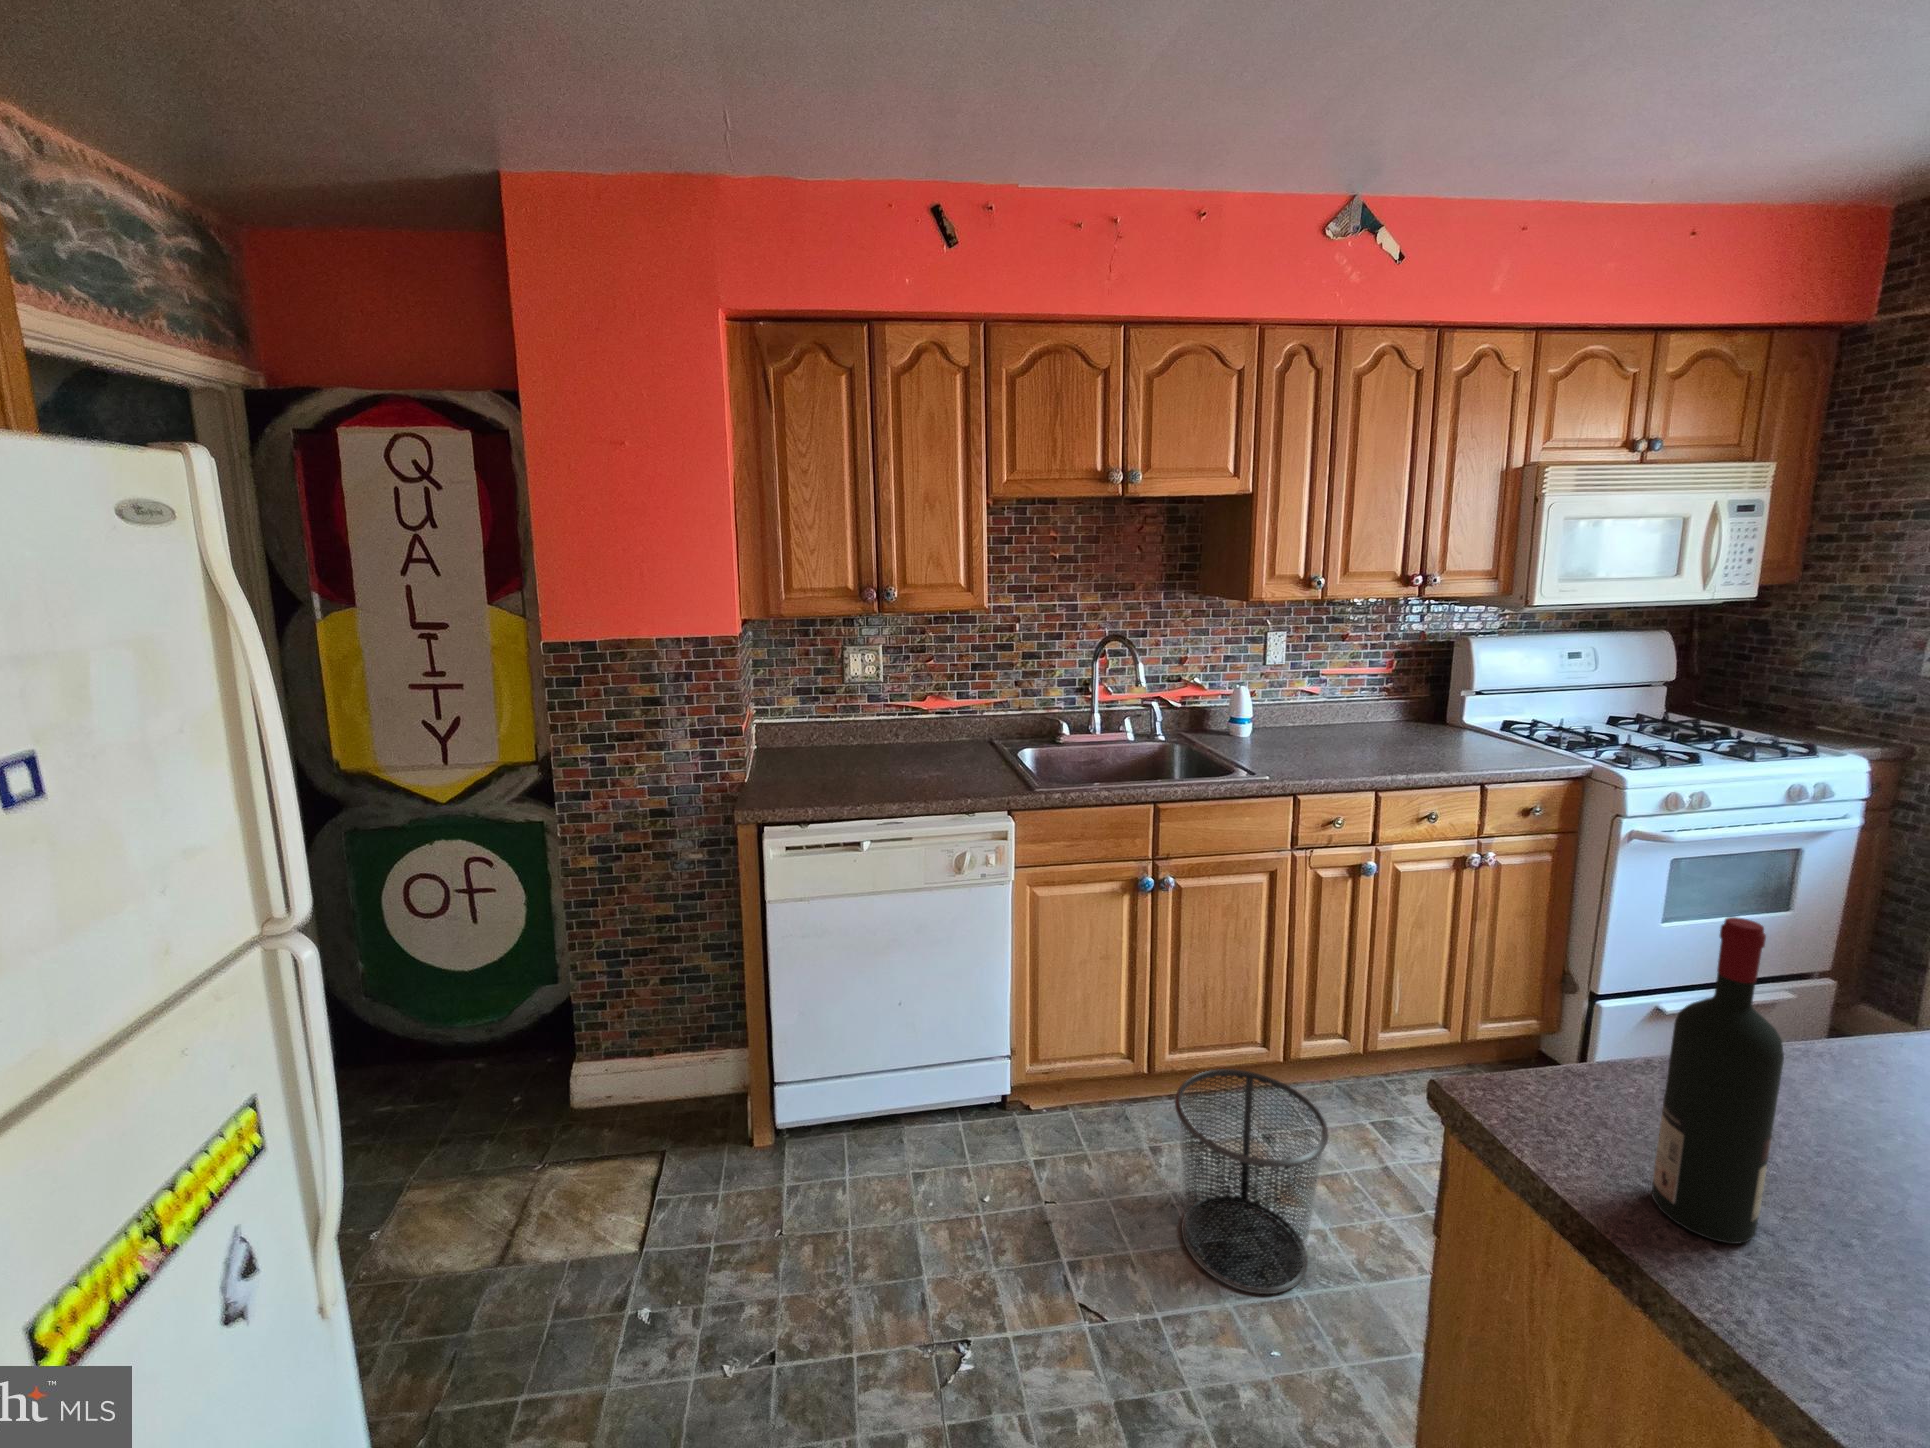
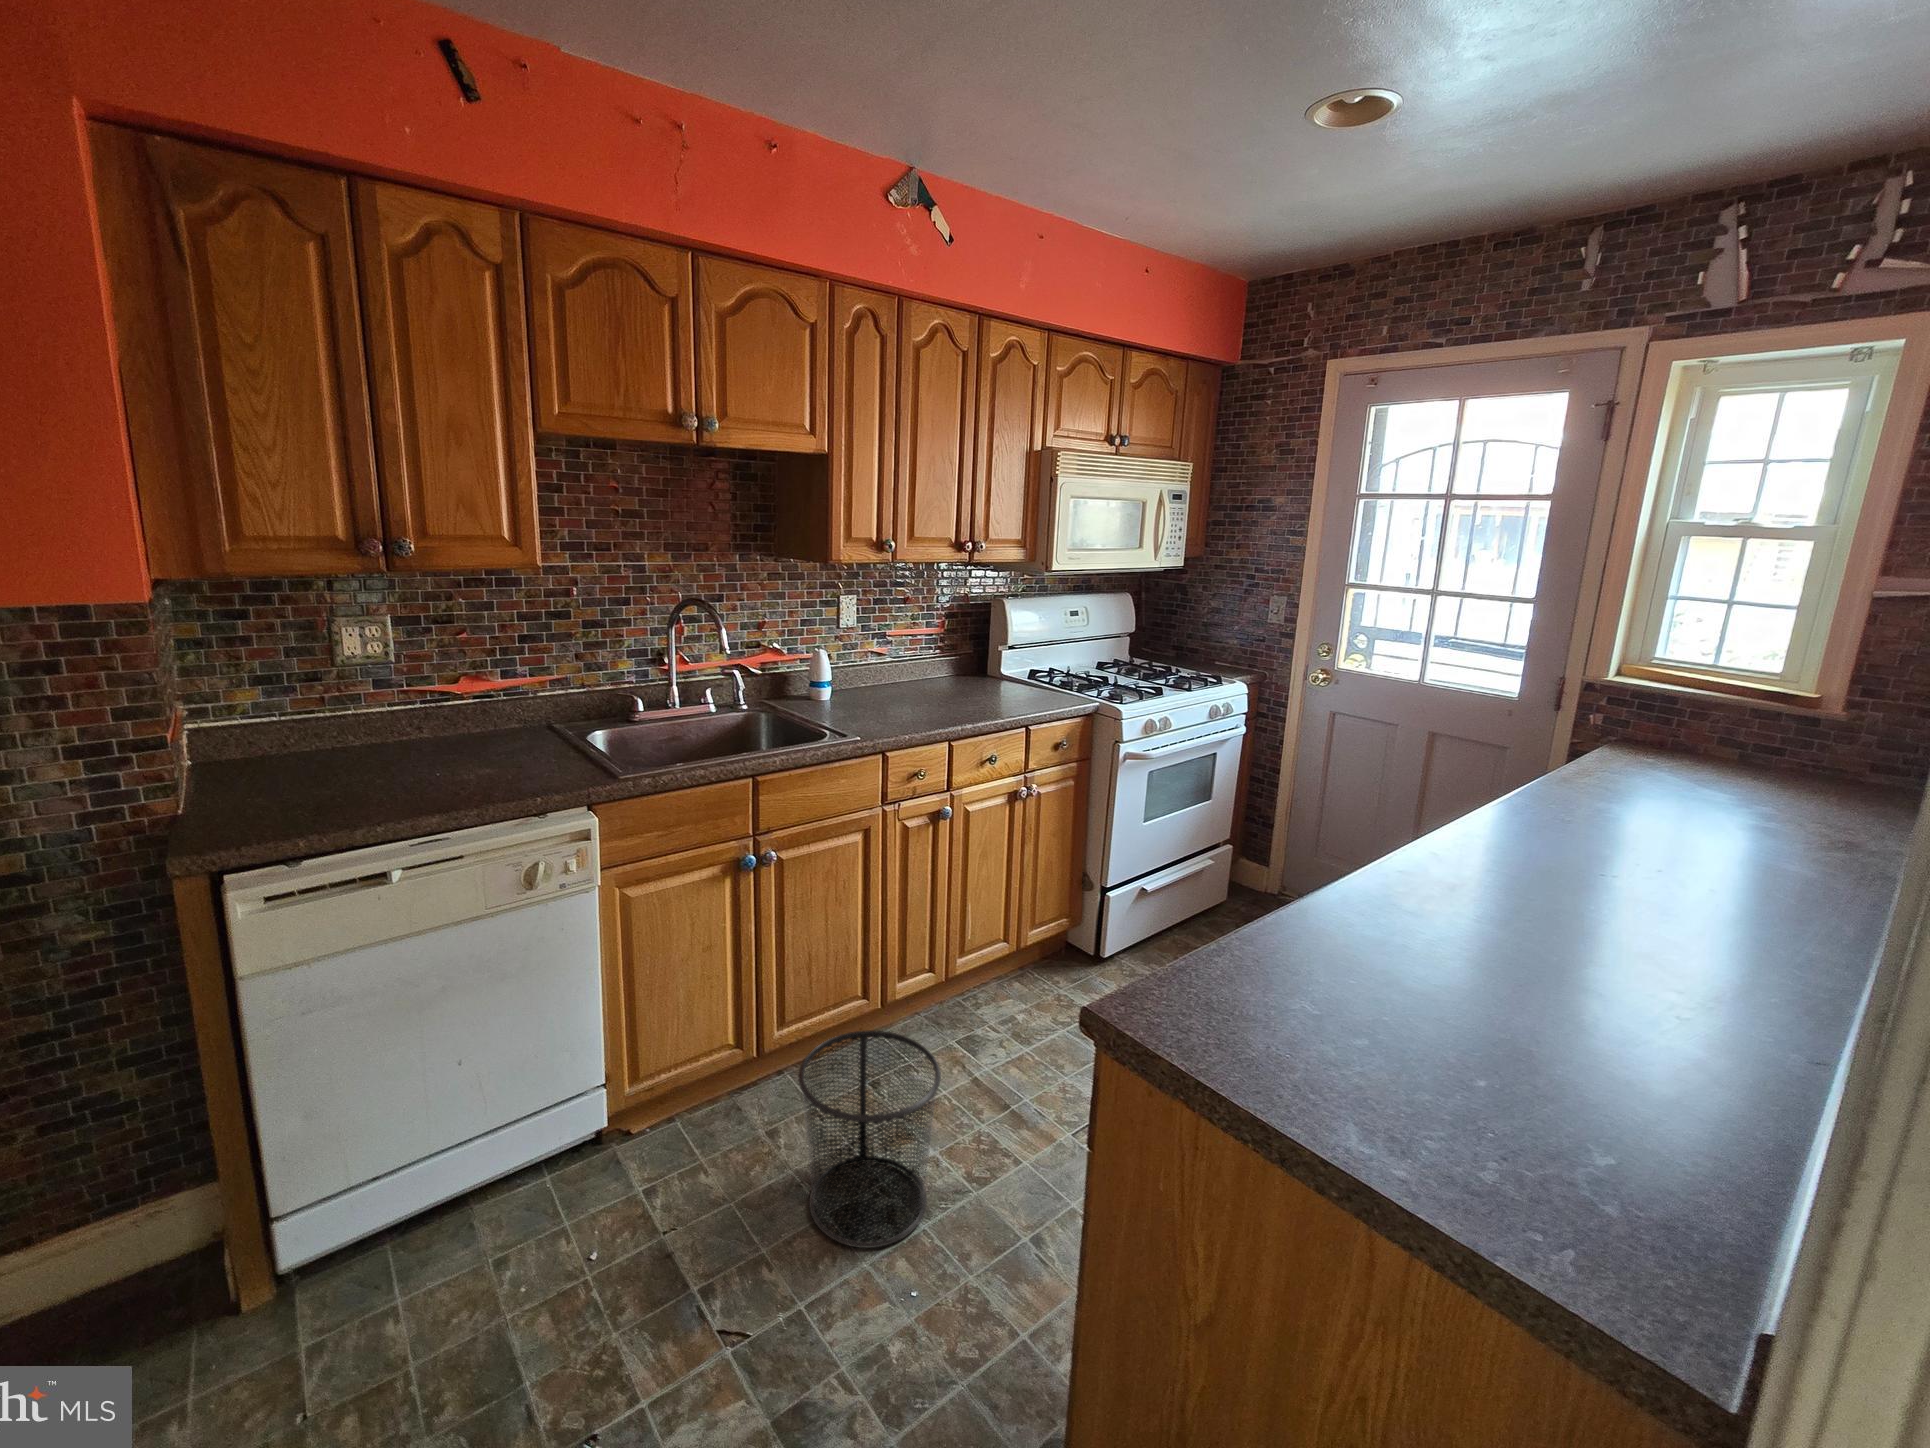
wine bottle: present [1652,917,1784,1244] -> none [1242,806,1327,1071]

